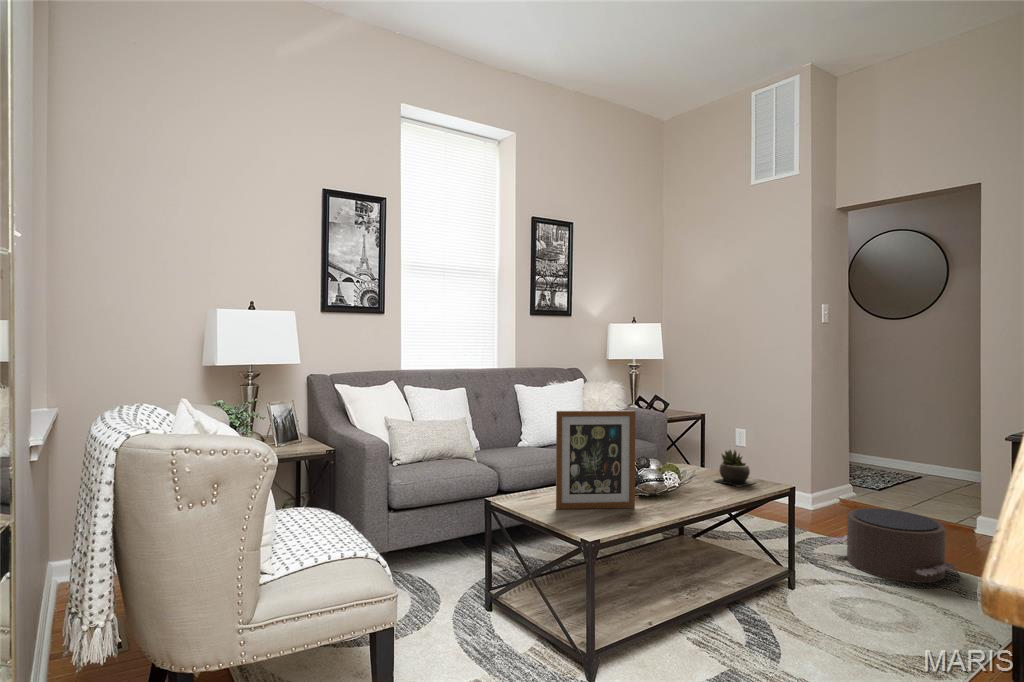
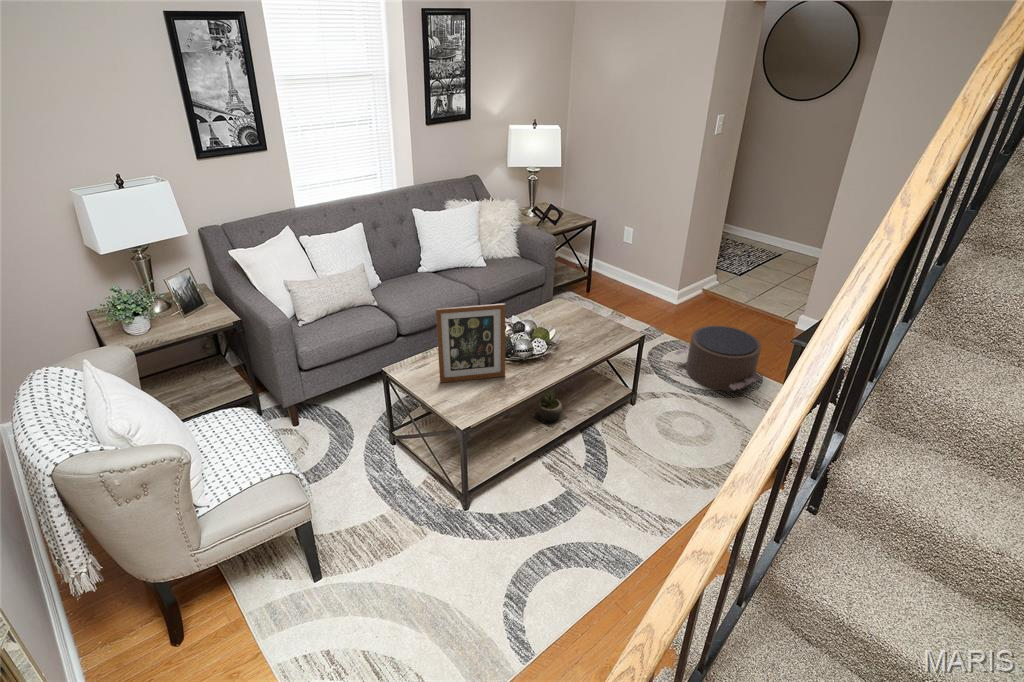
succulent plant: present [715,450,755,487] -> present [532,391,567,427]

